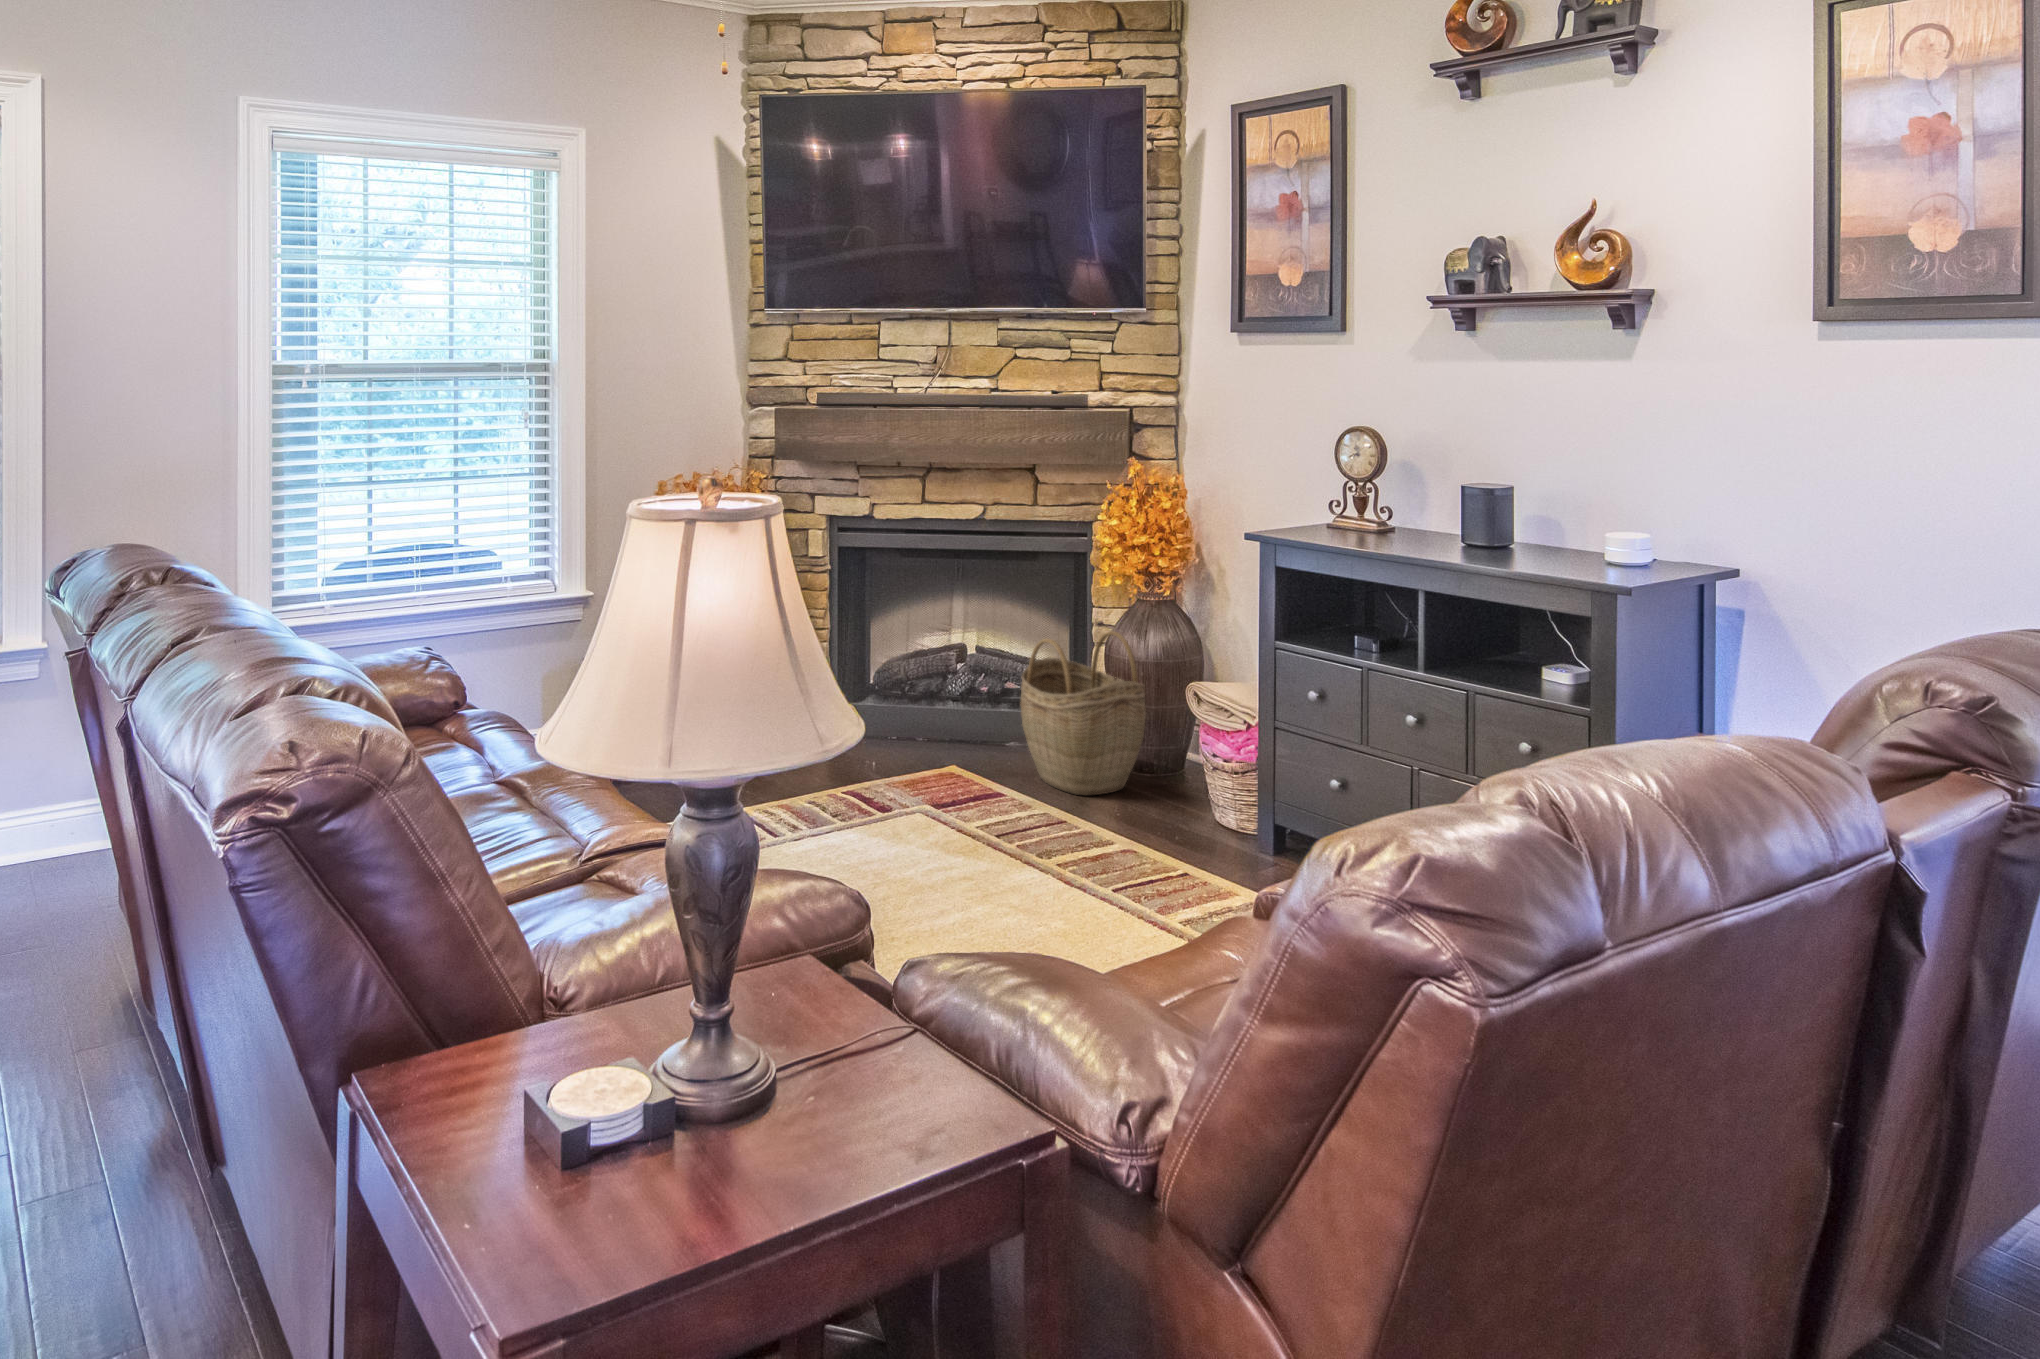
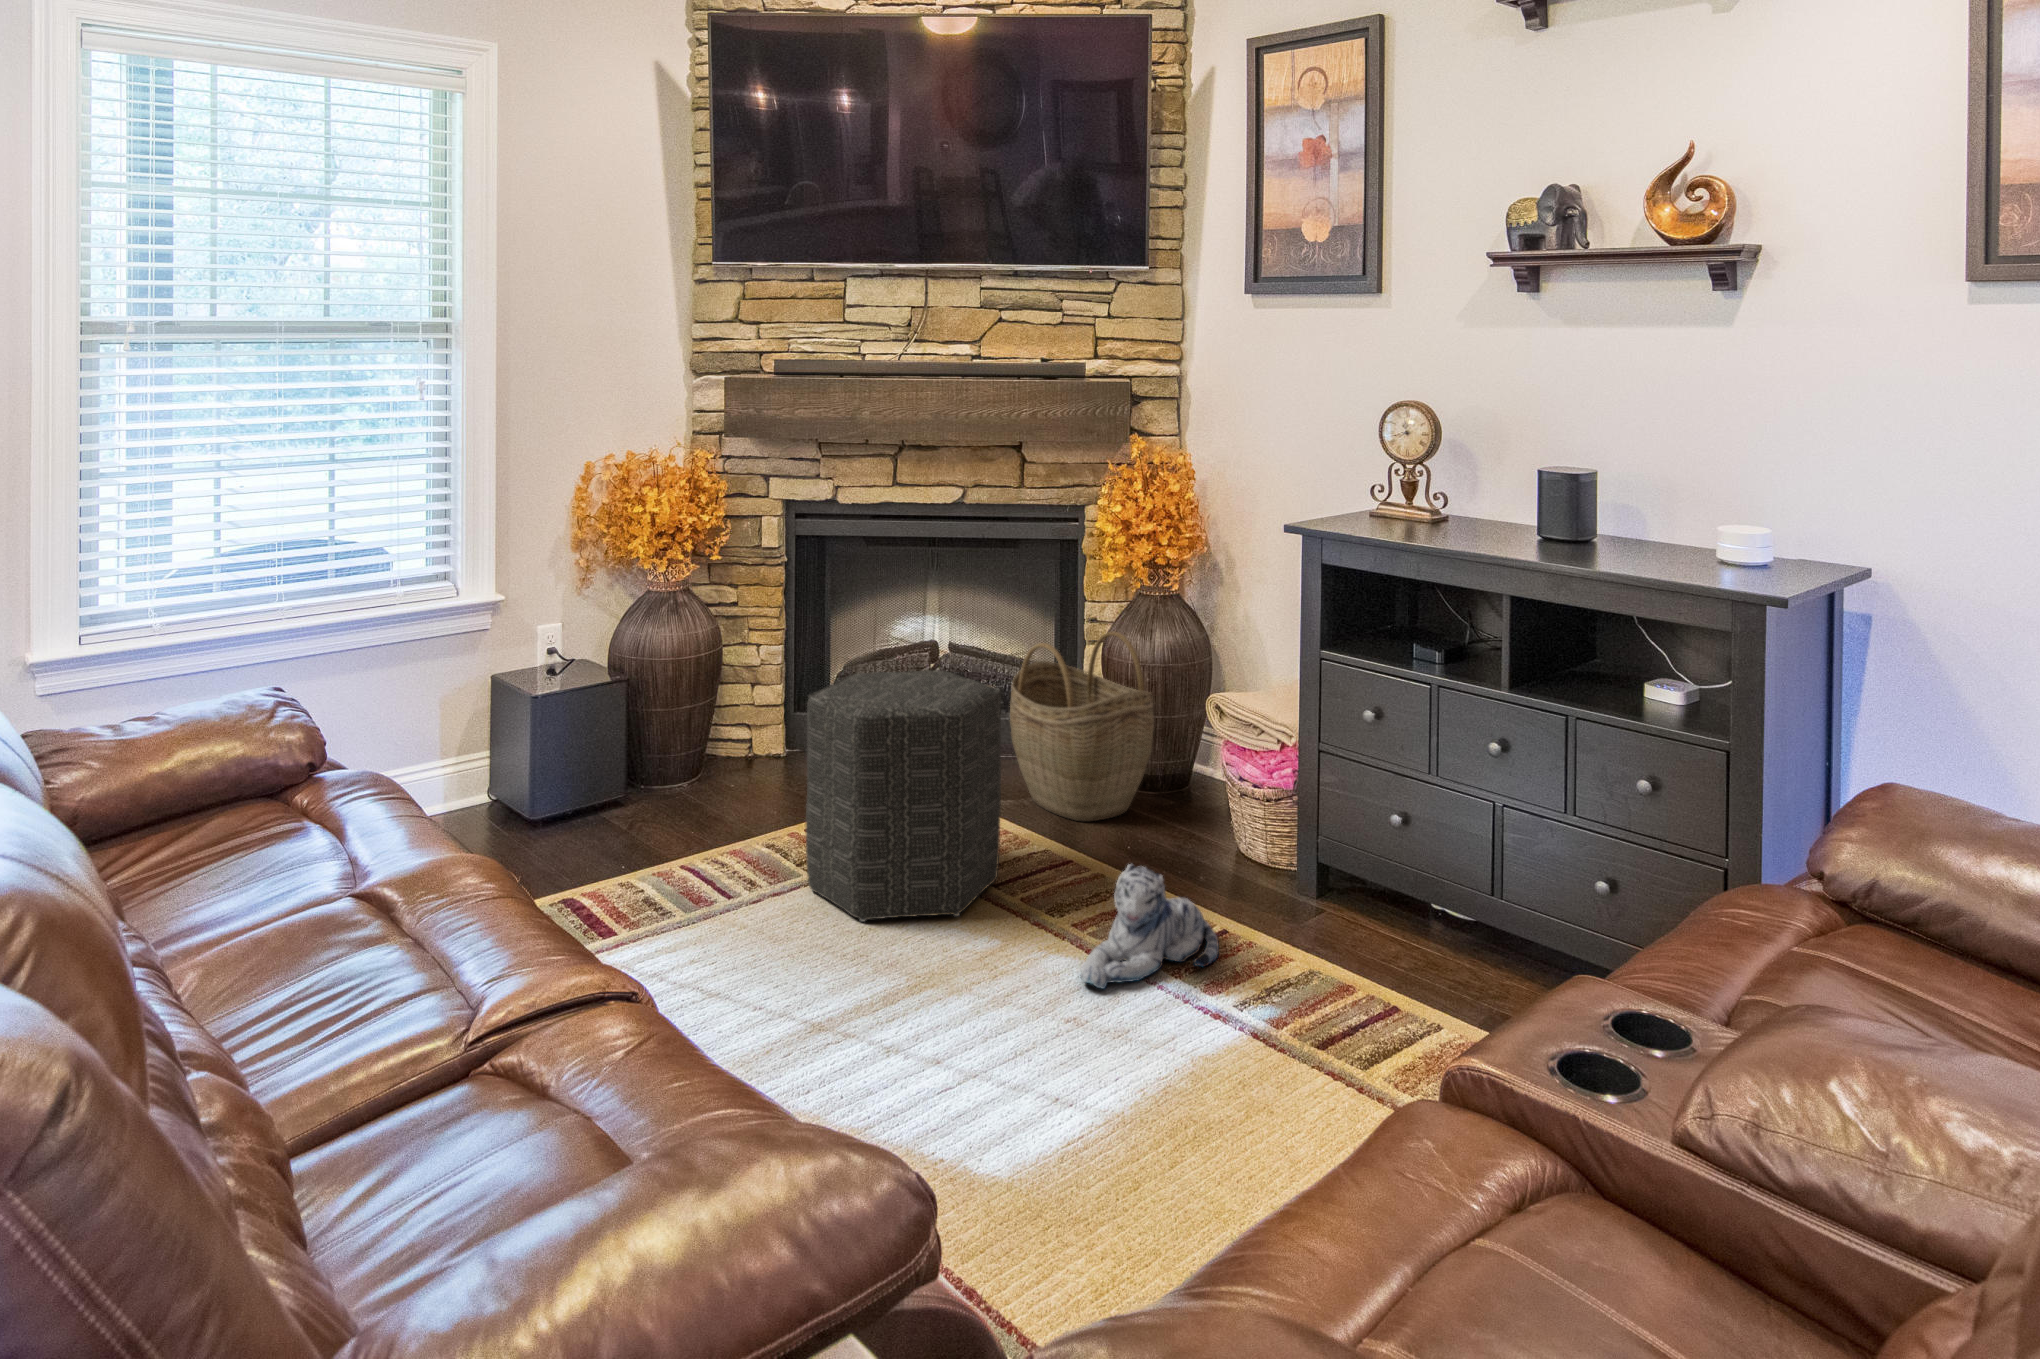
ottoman: none [838,657,1001,859] -> present [806,671,1001,922]
plush toy: none [1054,812,1178,912] -> present [1080,864,1219,989]

